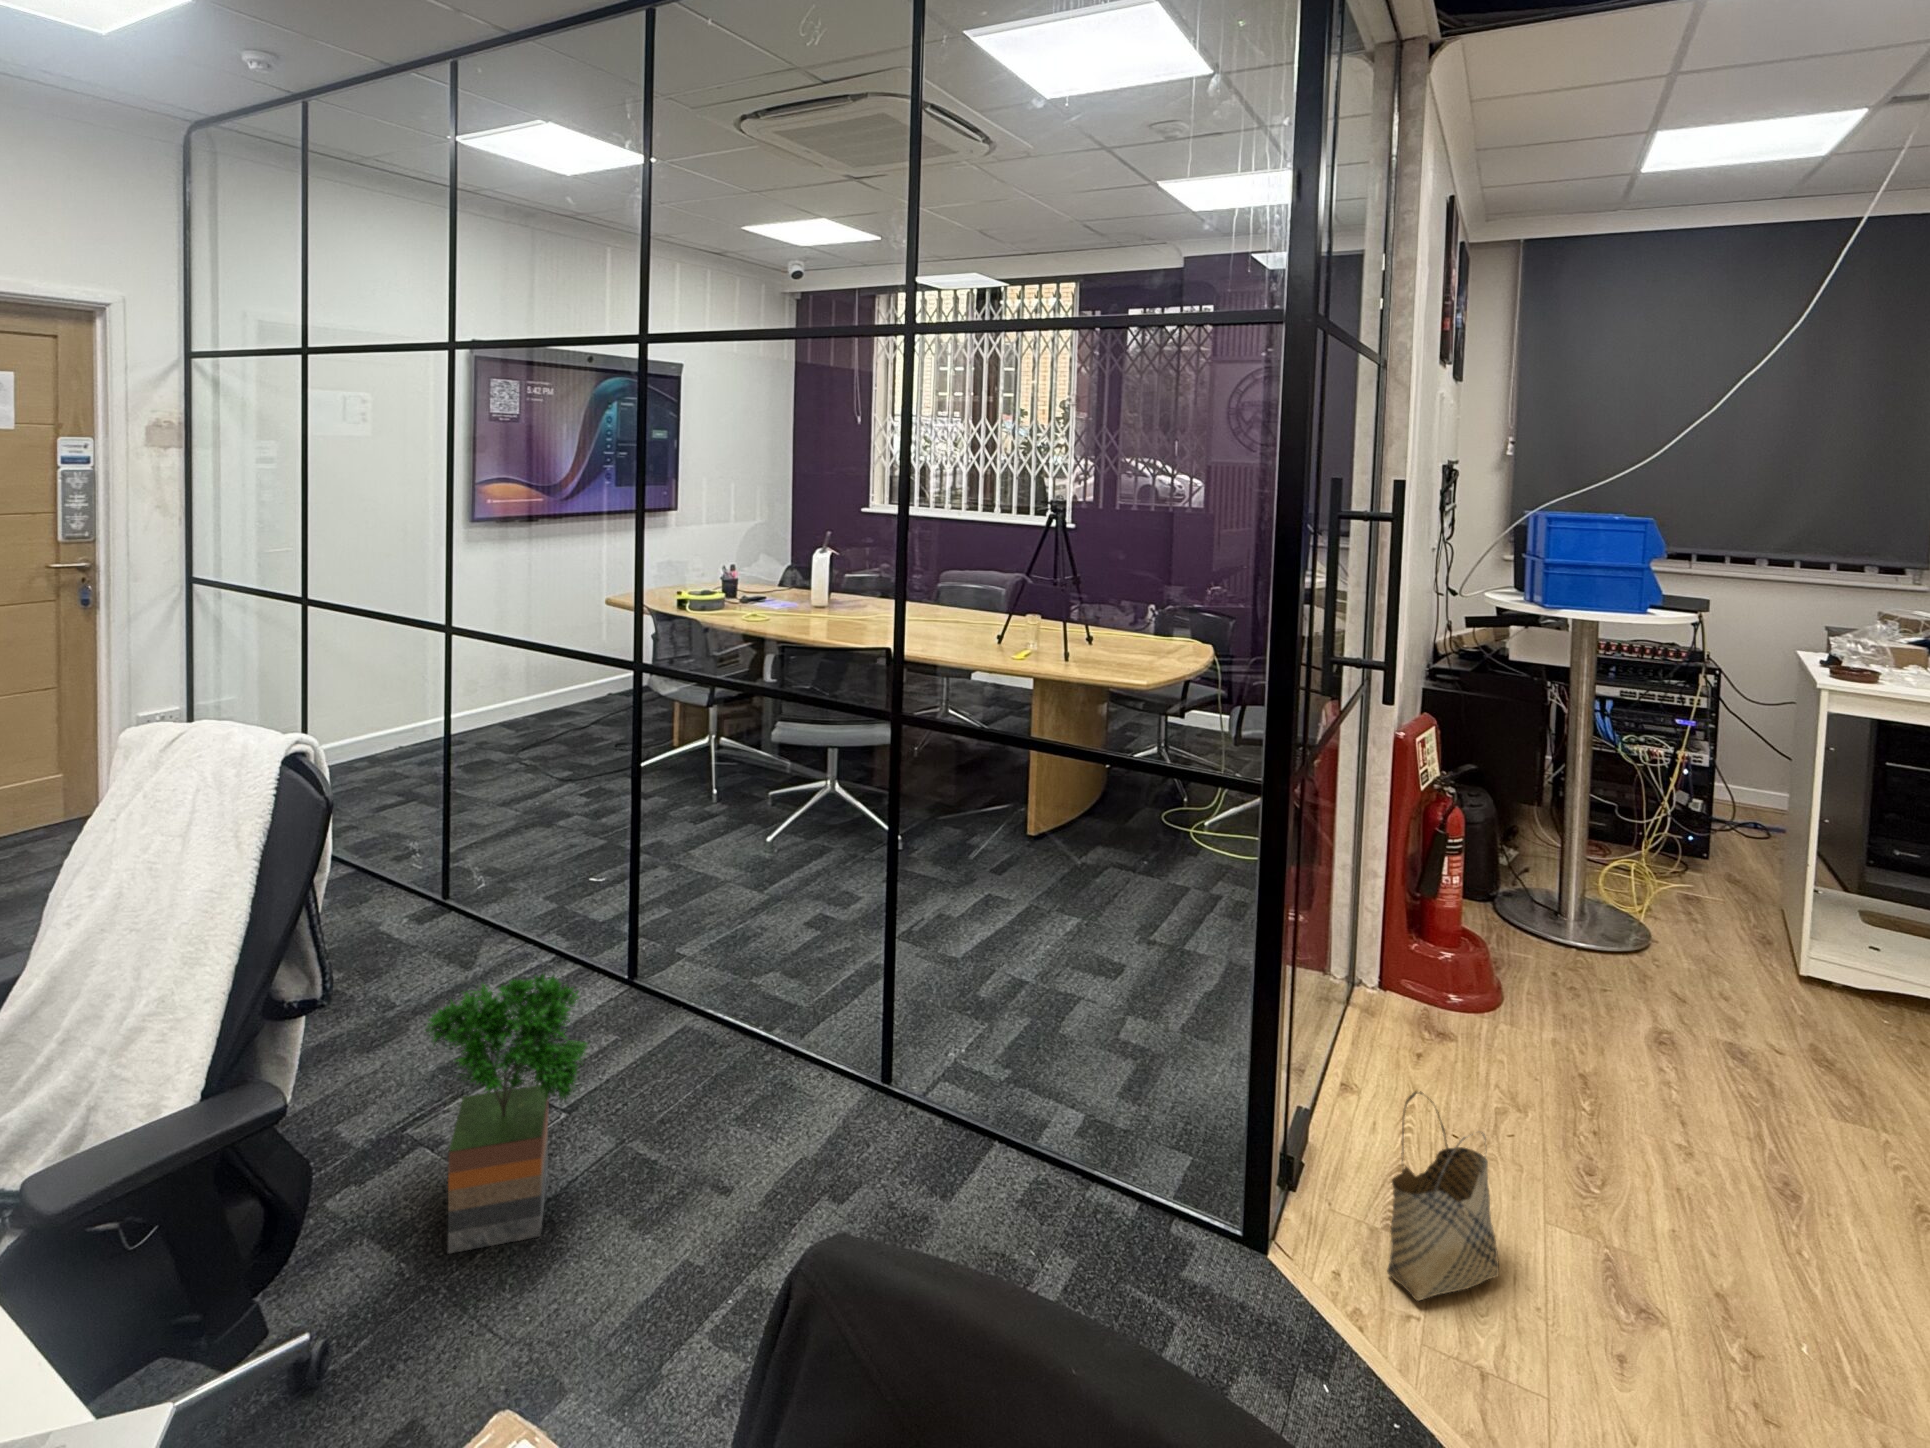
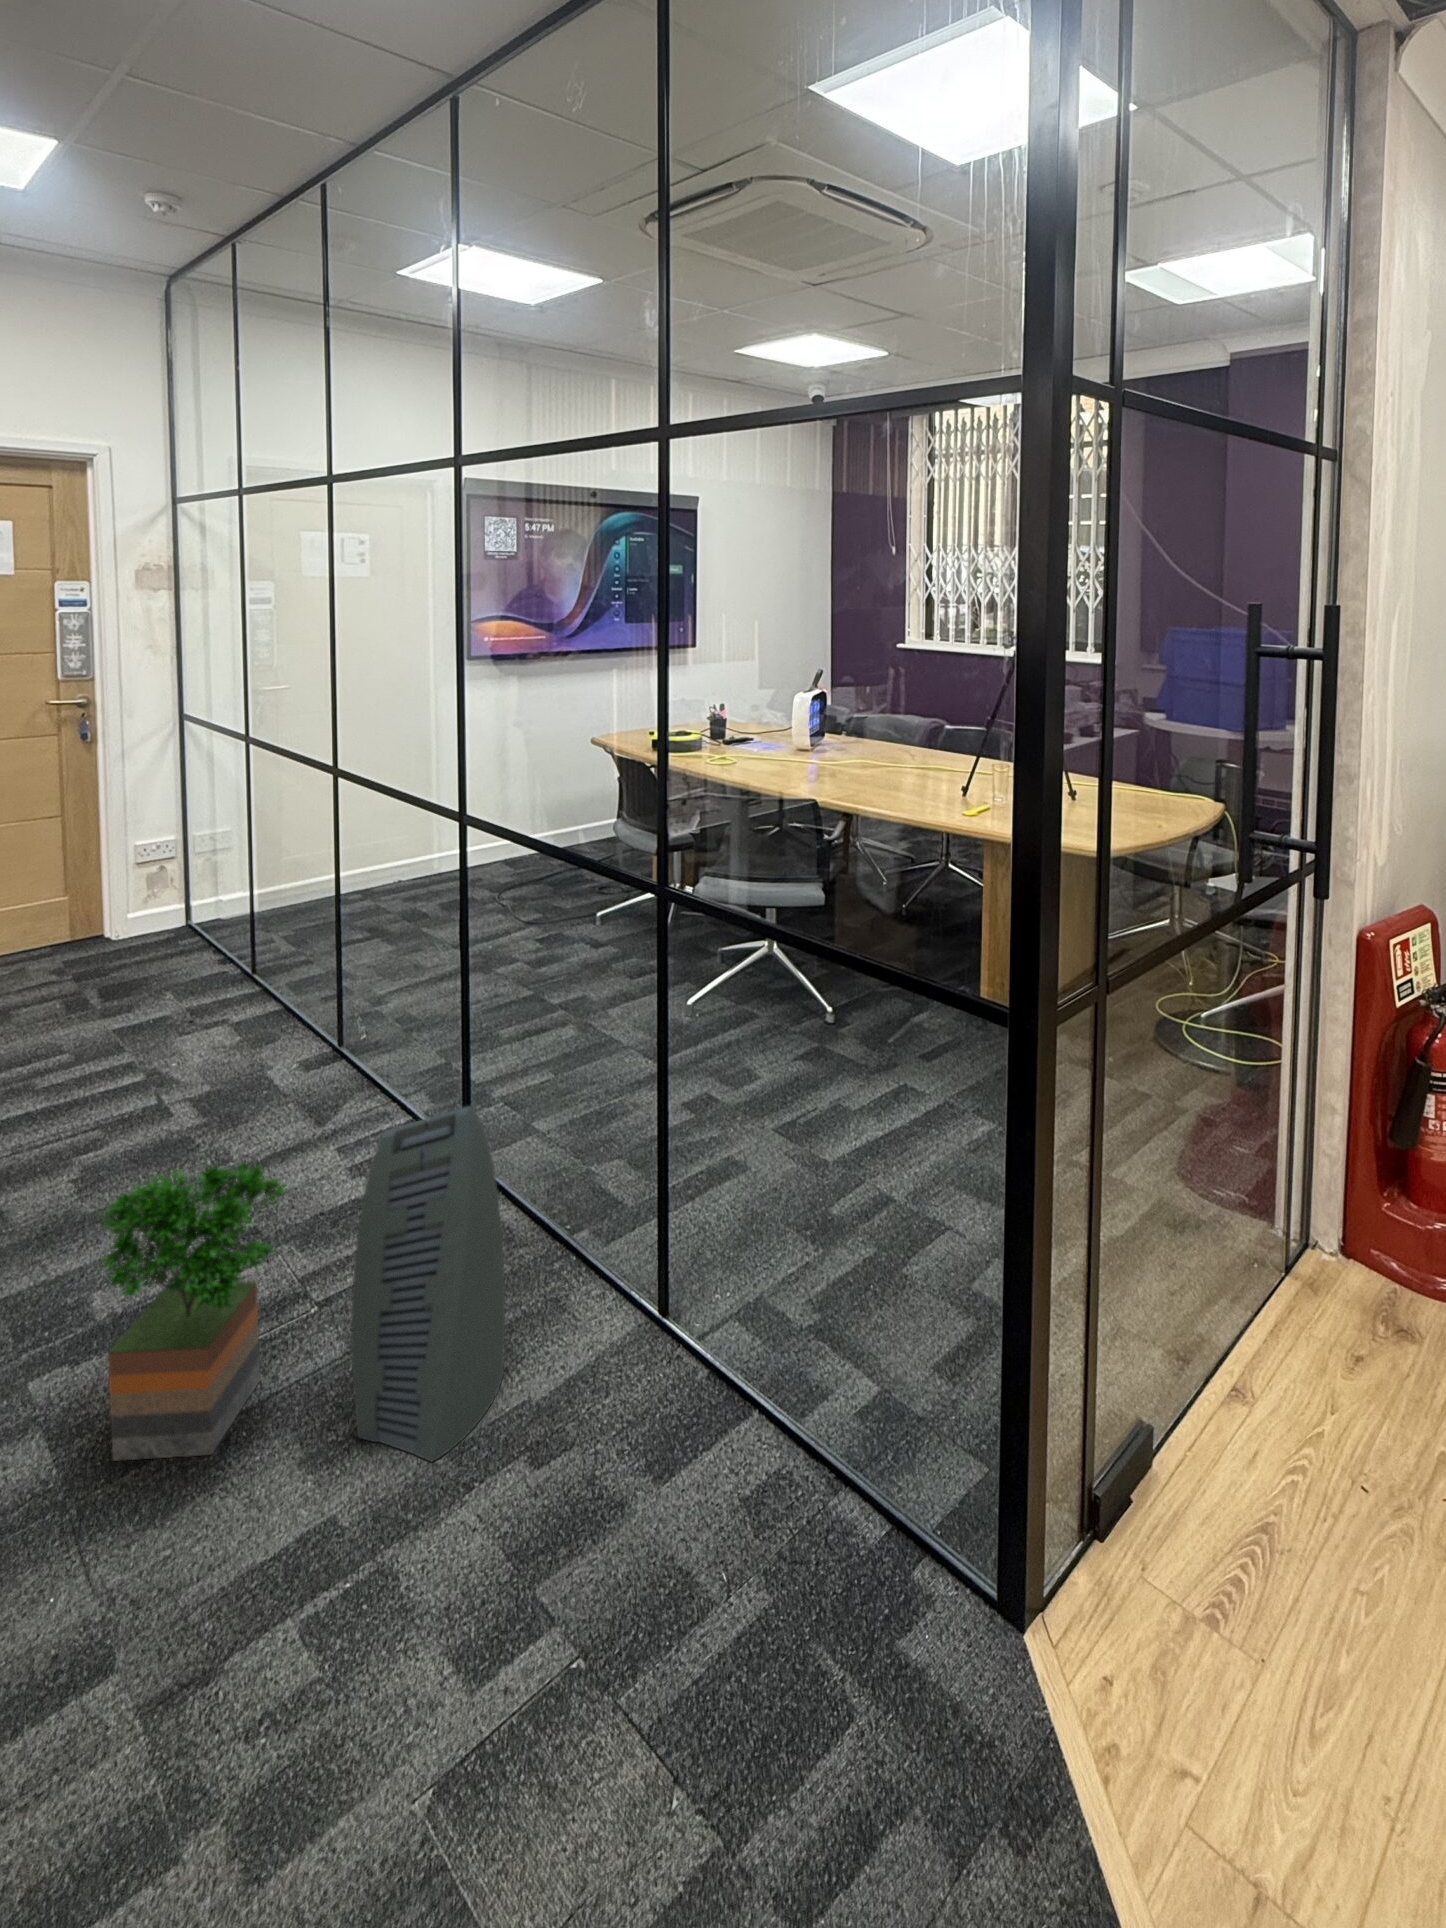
air purifier: none [665,906,773,1214] -> present [352,1106,505,1462]
woven basket: present [1387,1092,1499,1301] -> none [1175,1450,1341,1751]

